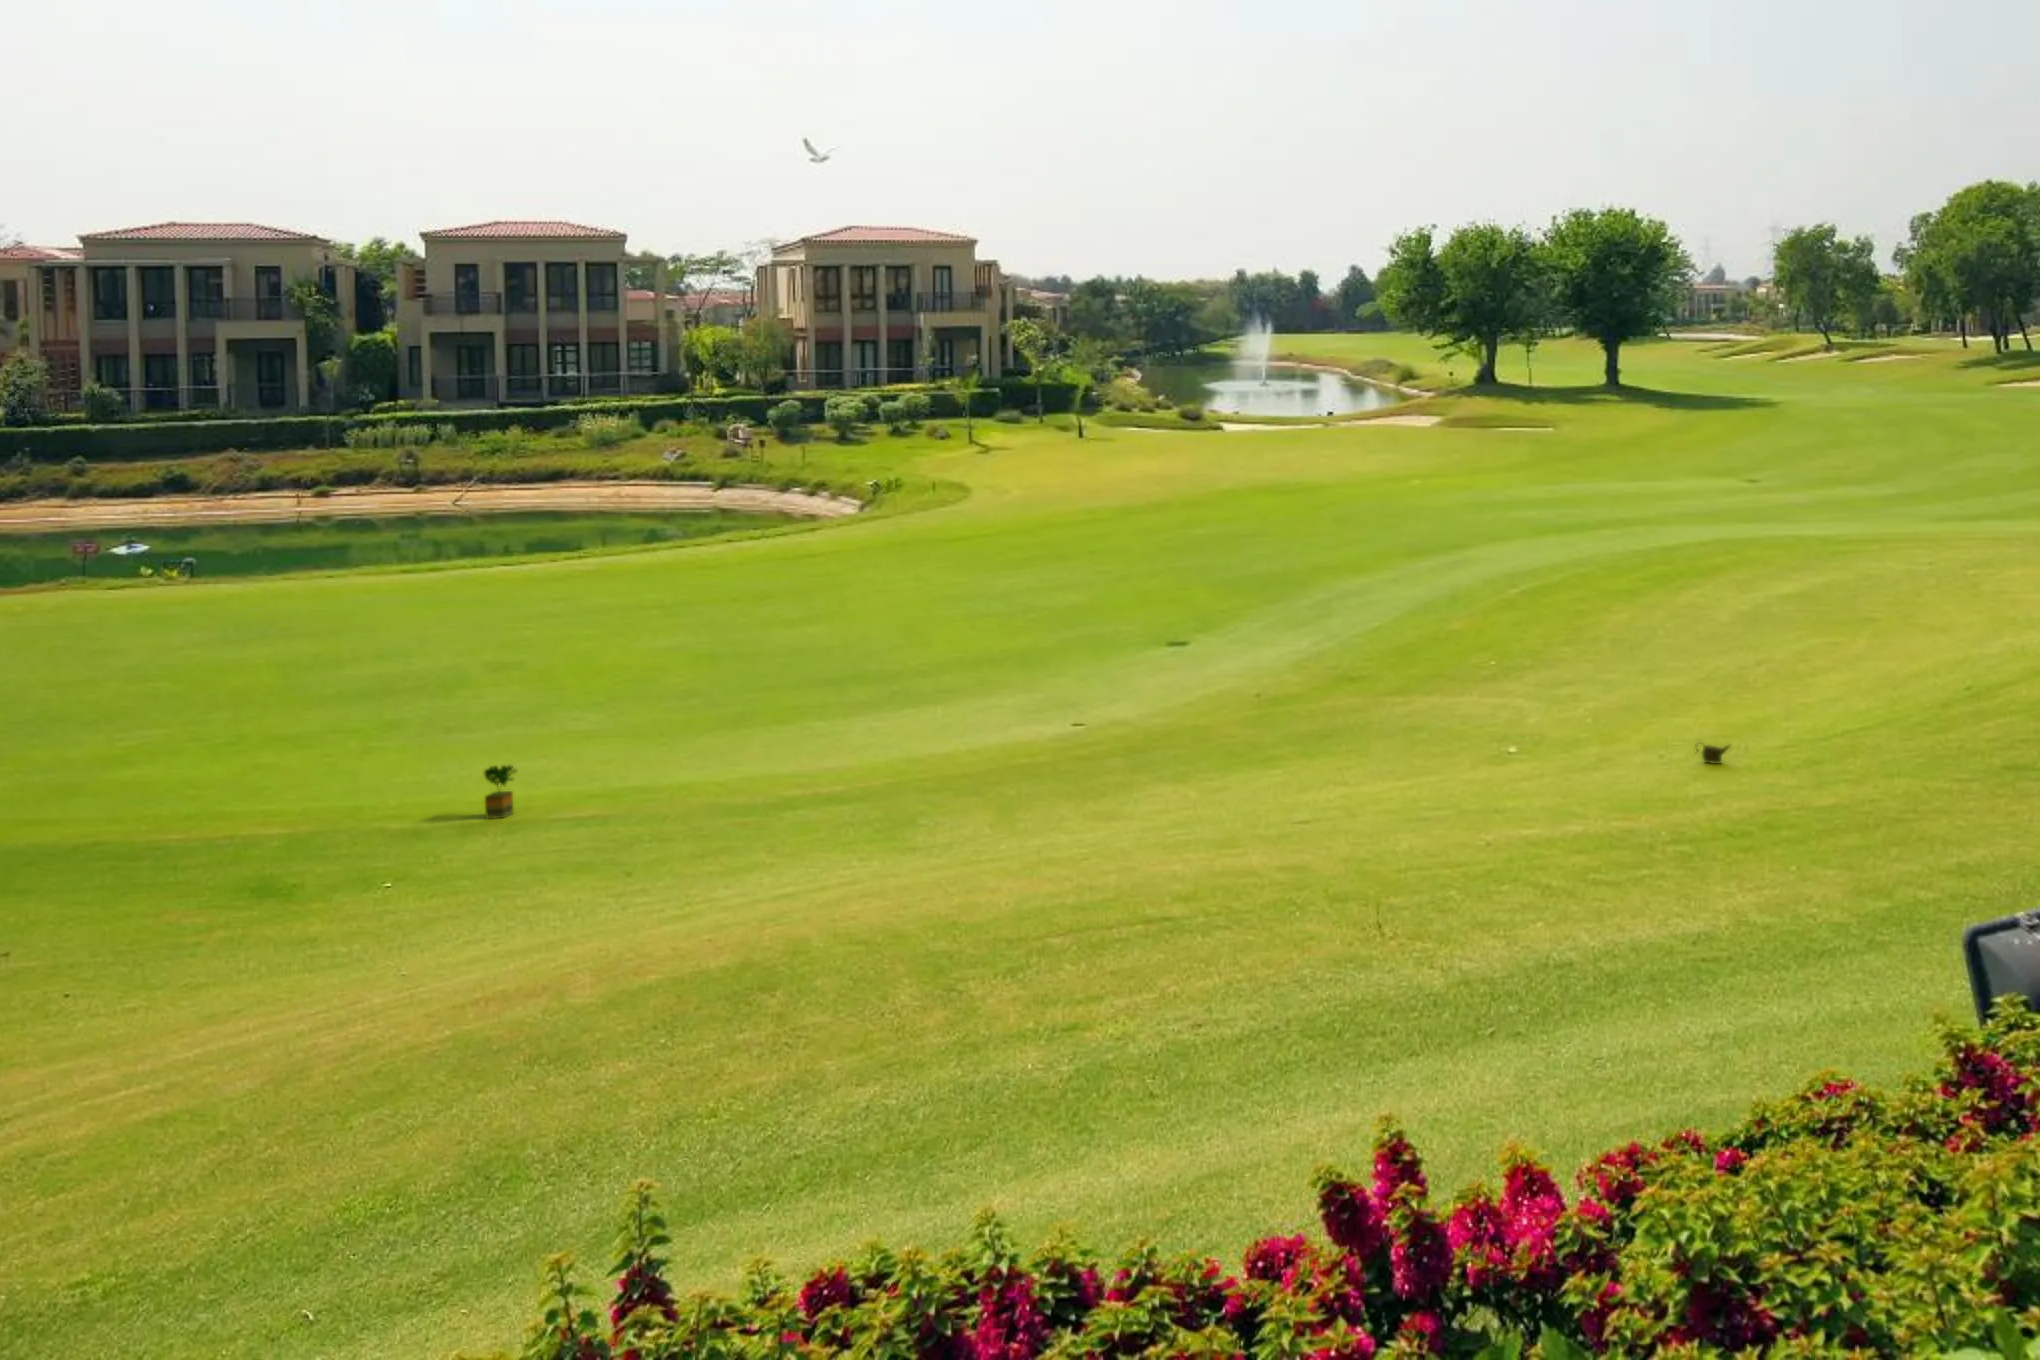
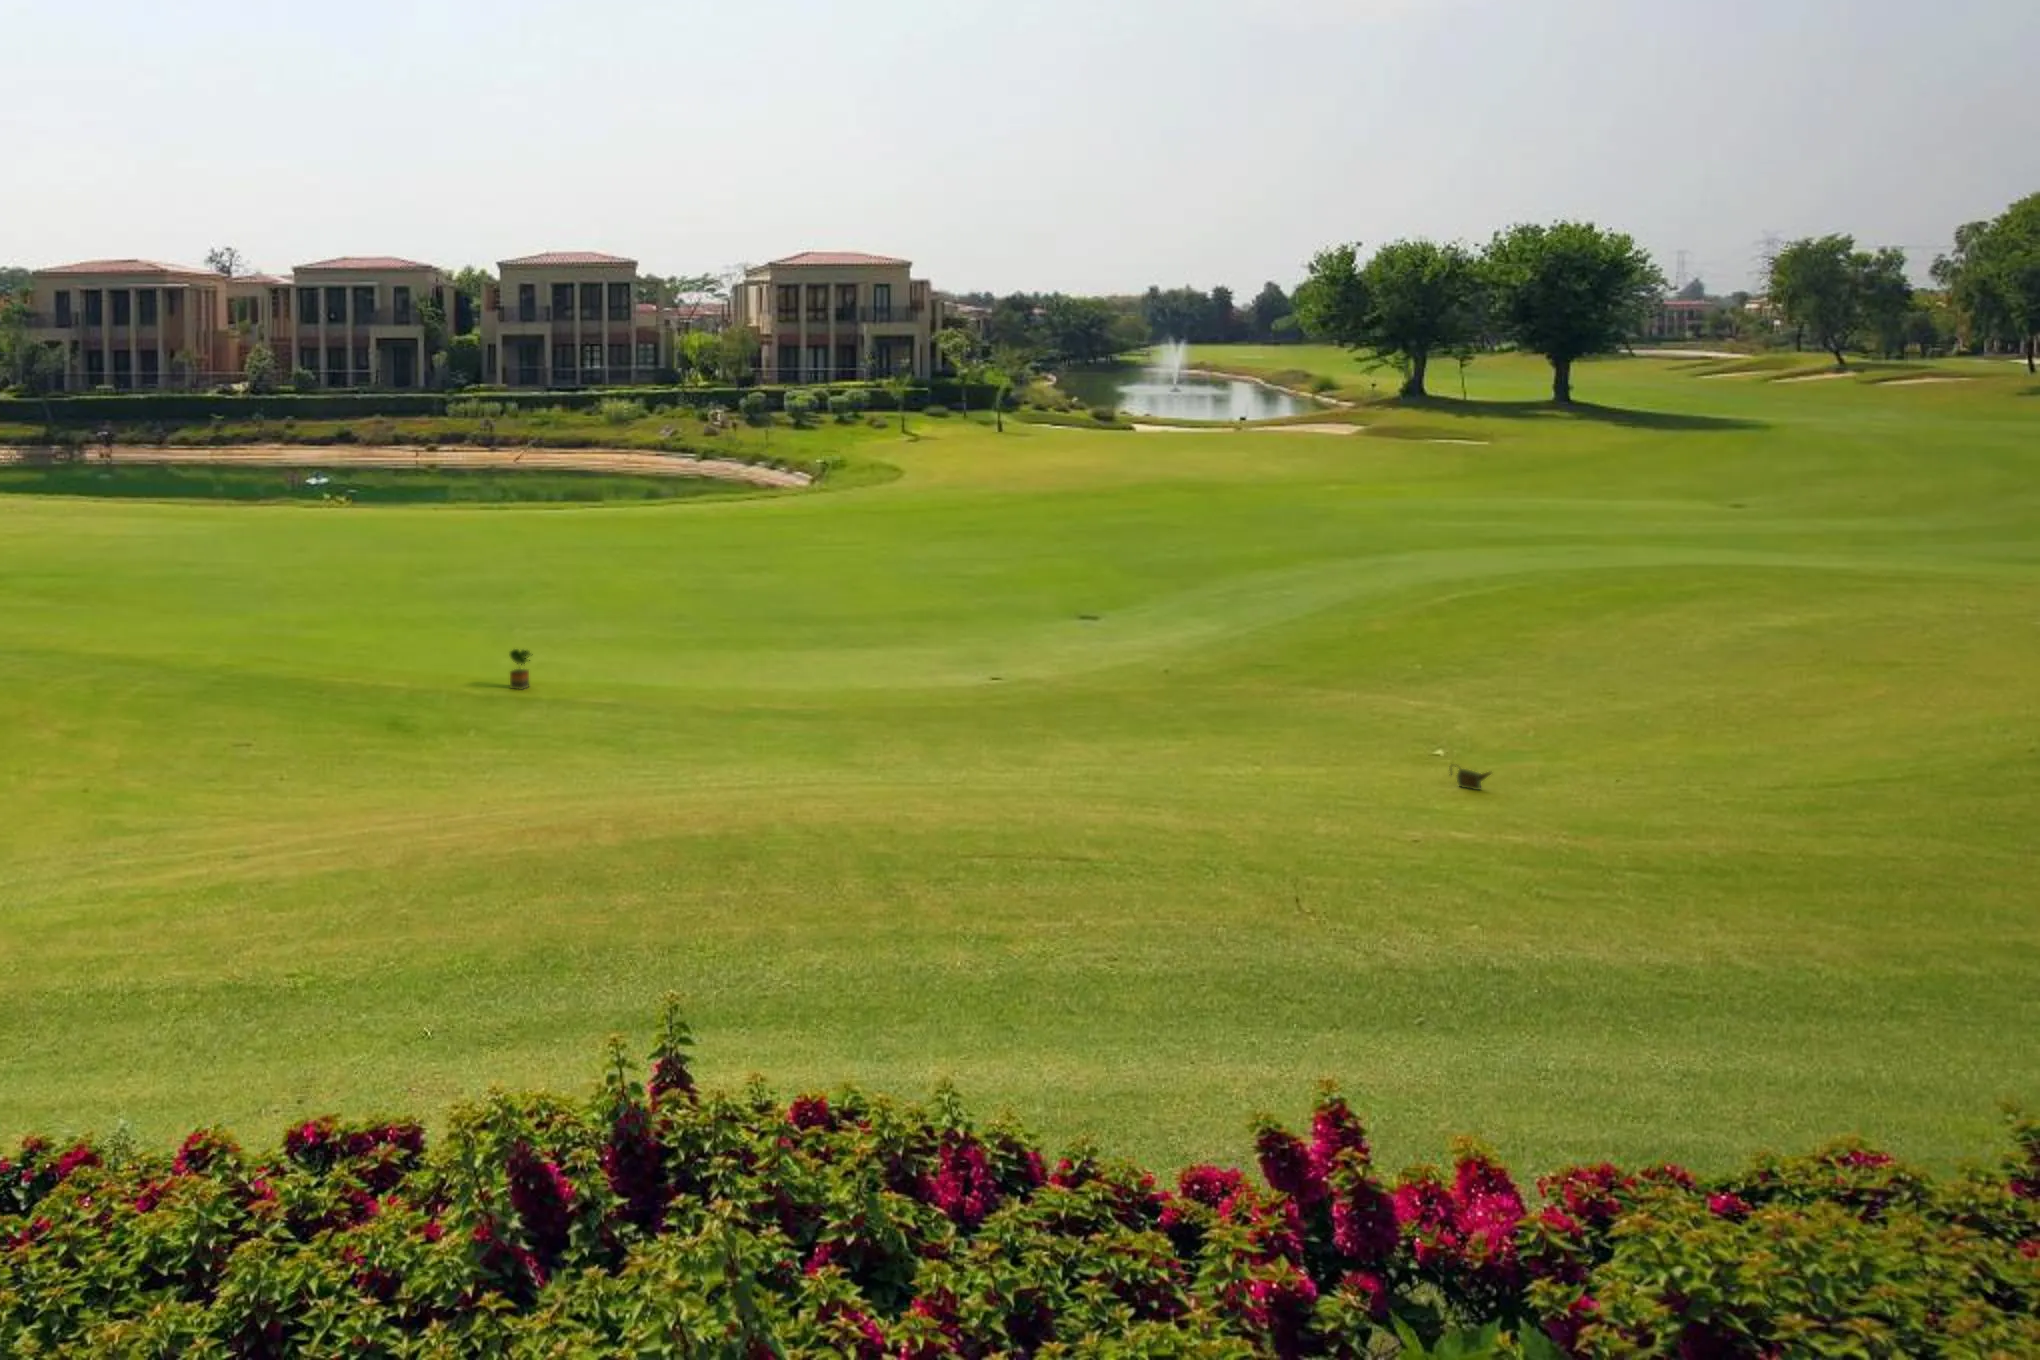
watering can: present [1702,745,1729,764] -> present [1450,766,1491,790]

